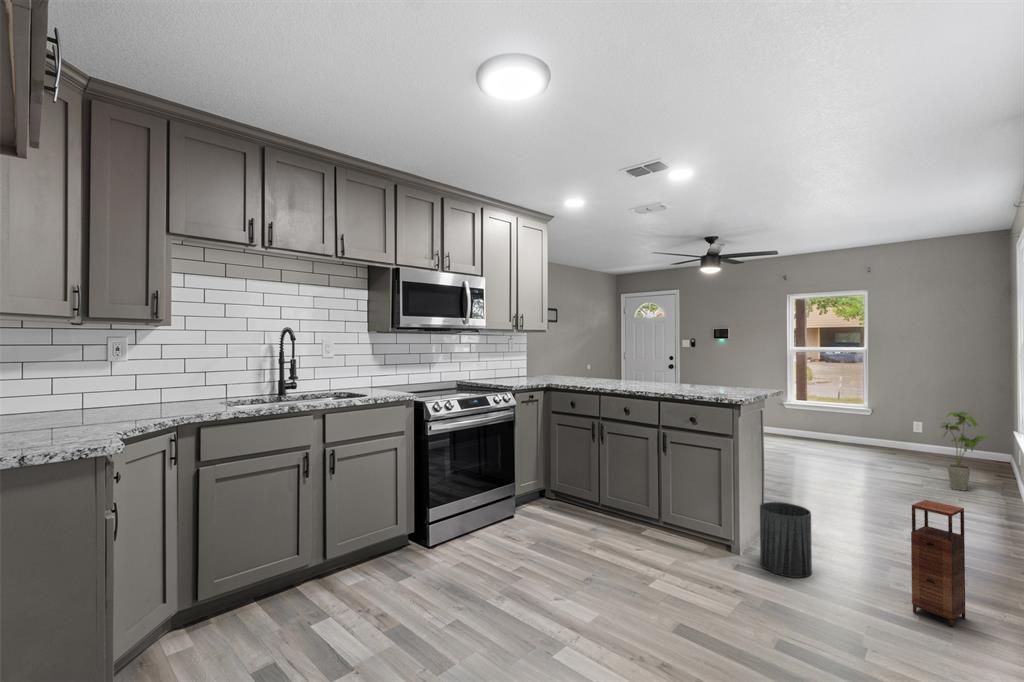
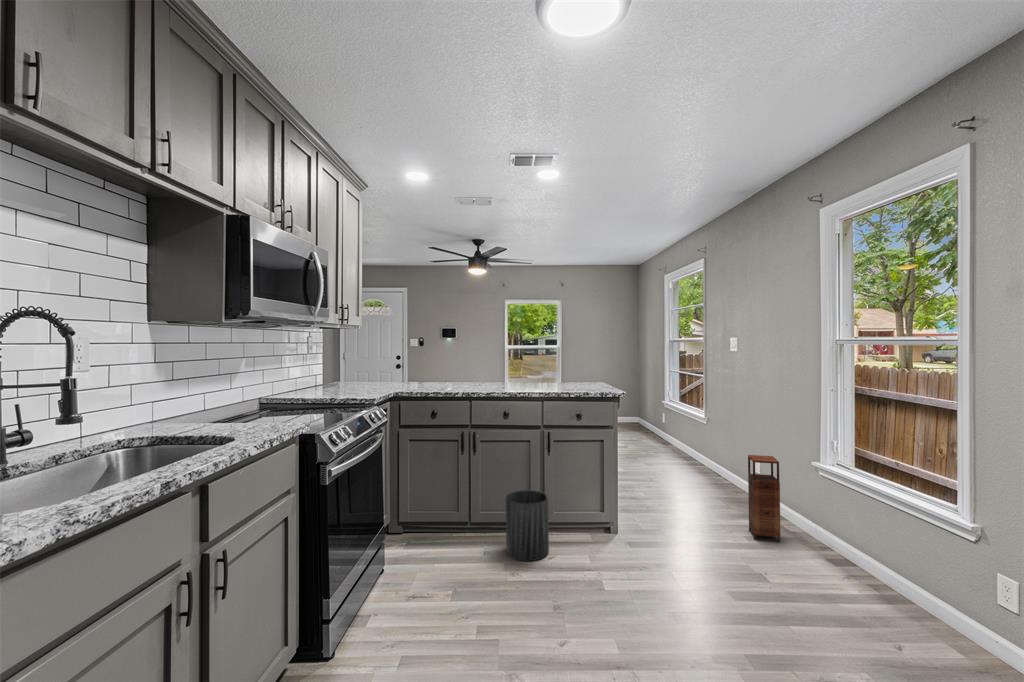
house plant: present [941,411,991,491] -> none [631,388,660,443]
trash can: present [760,502,812,578] -> present [506,490,549,561]

